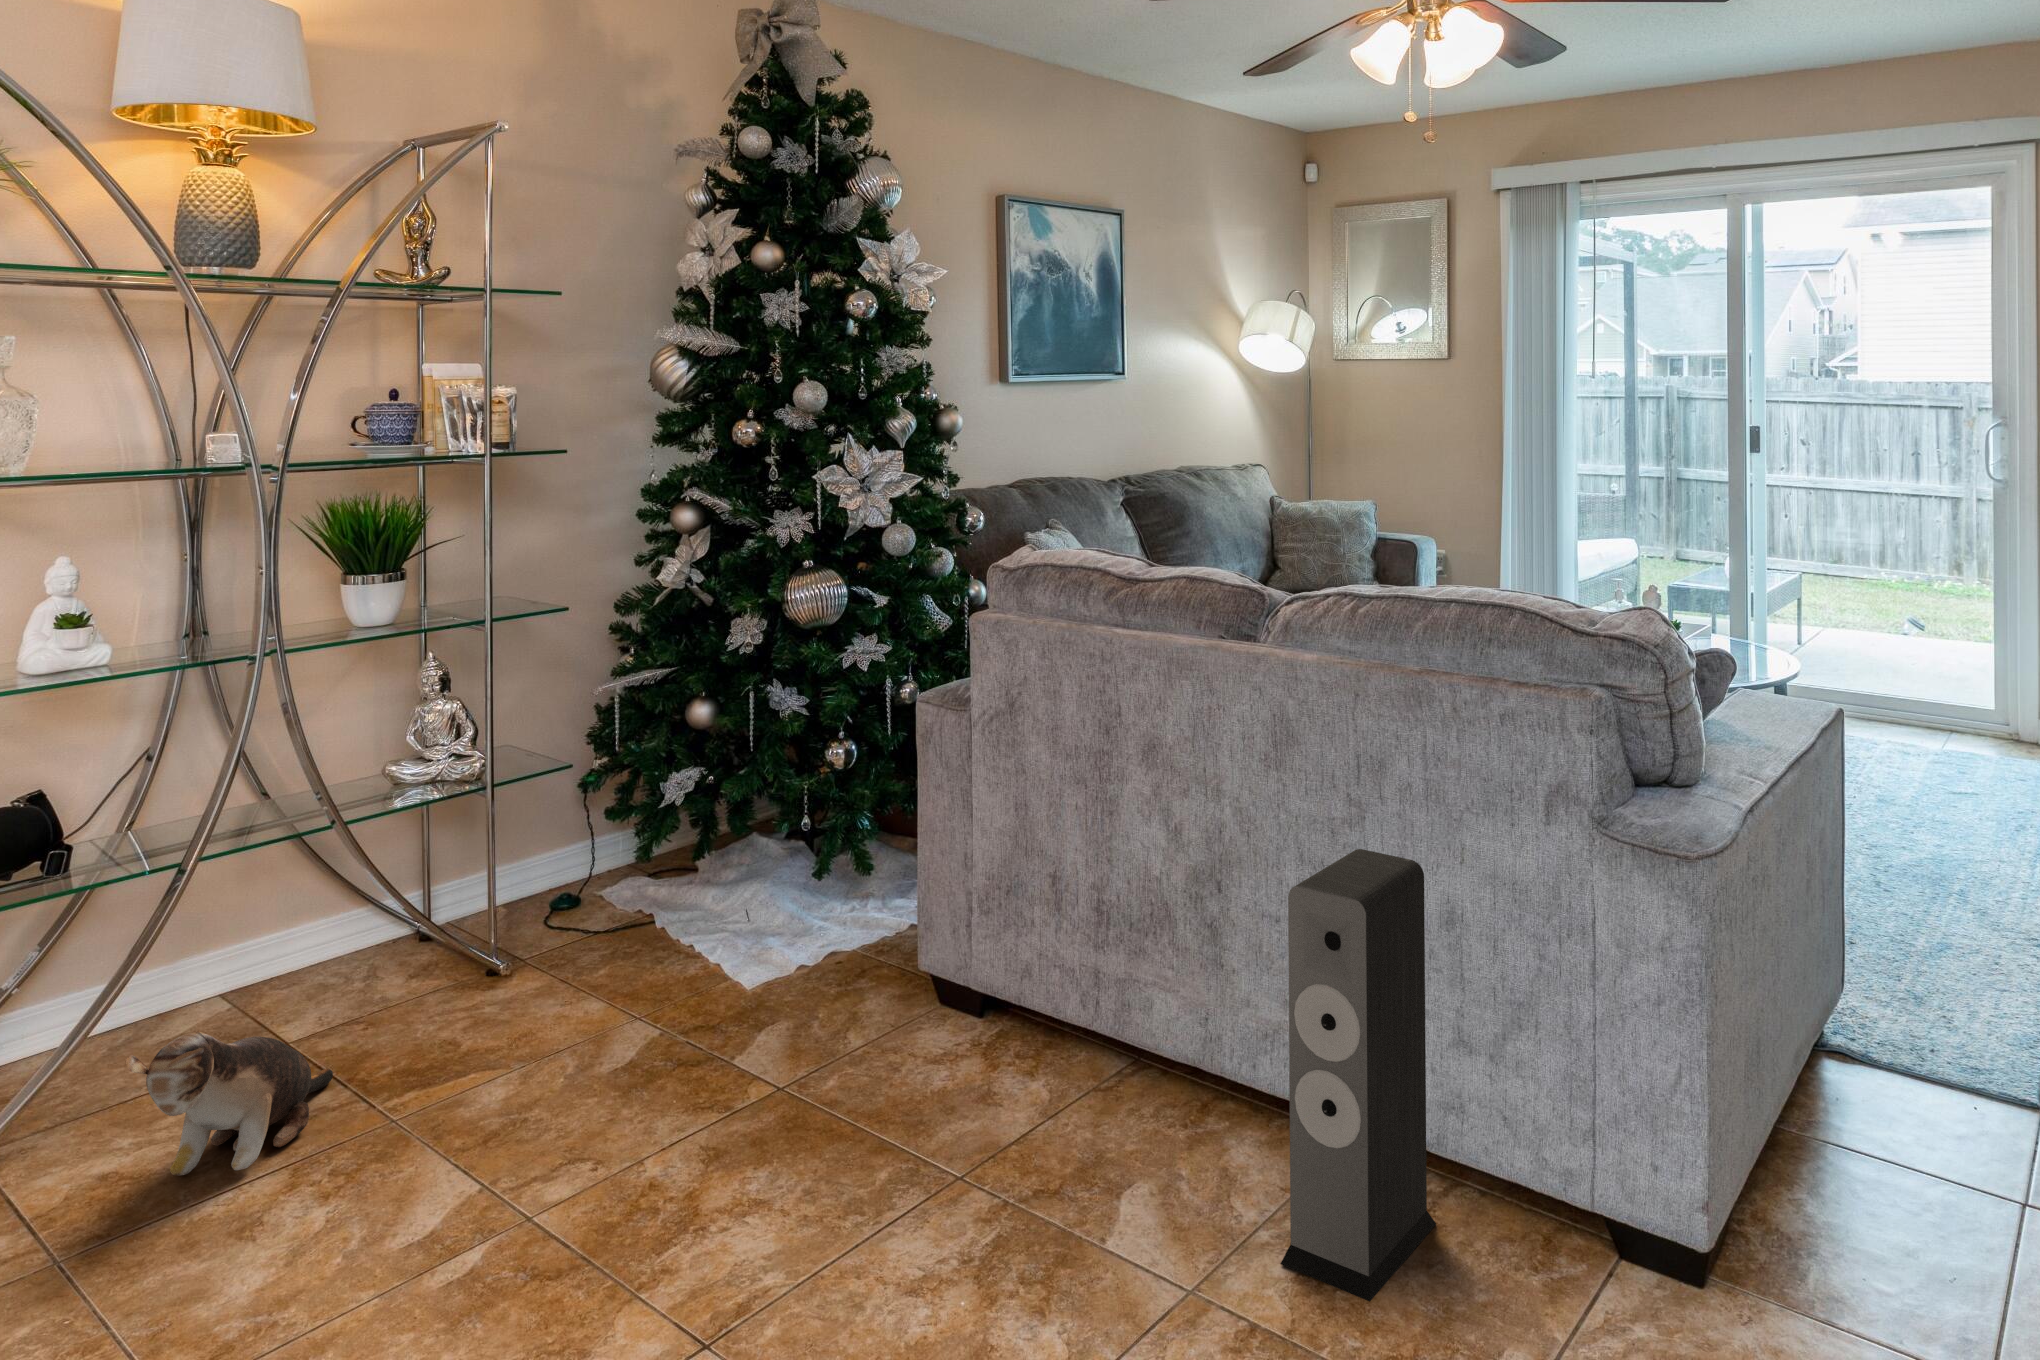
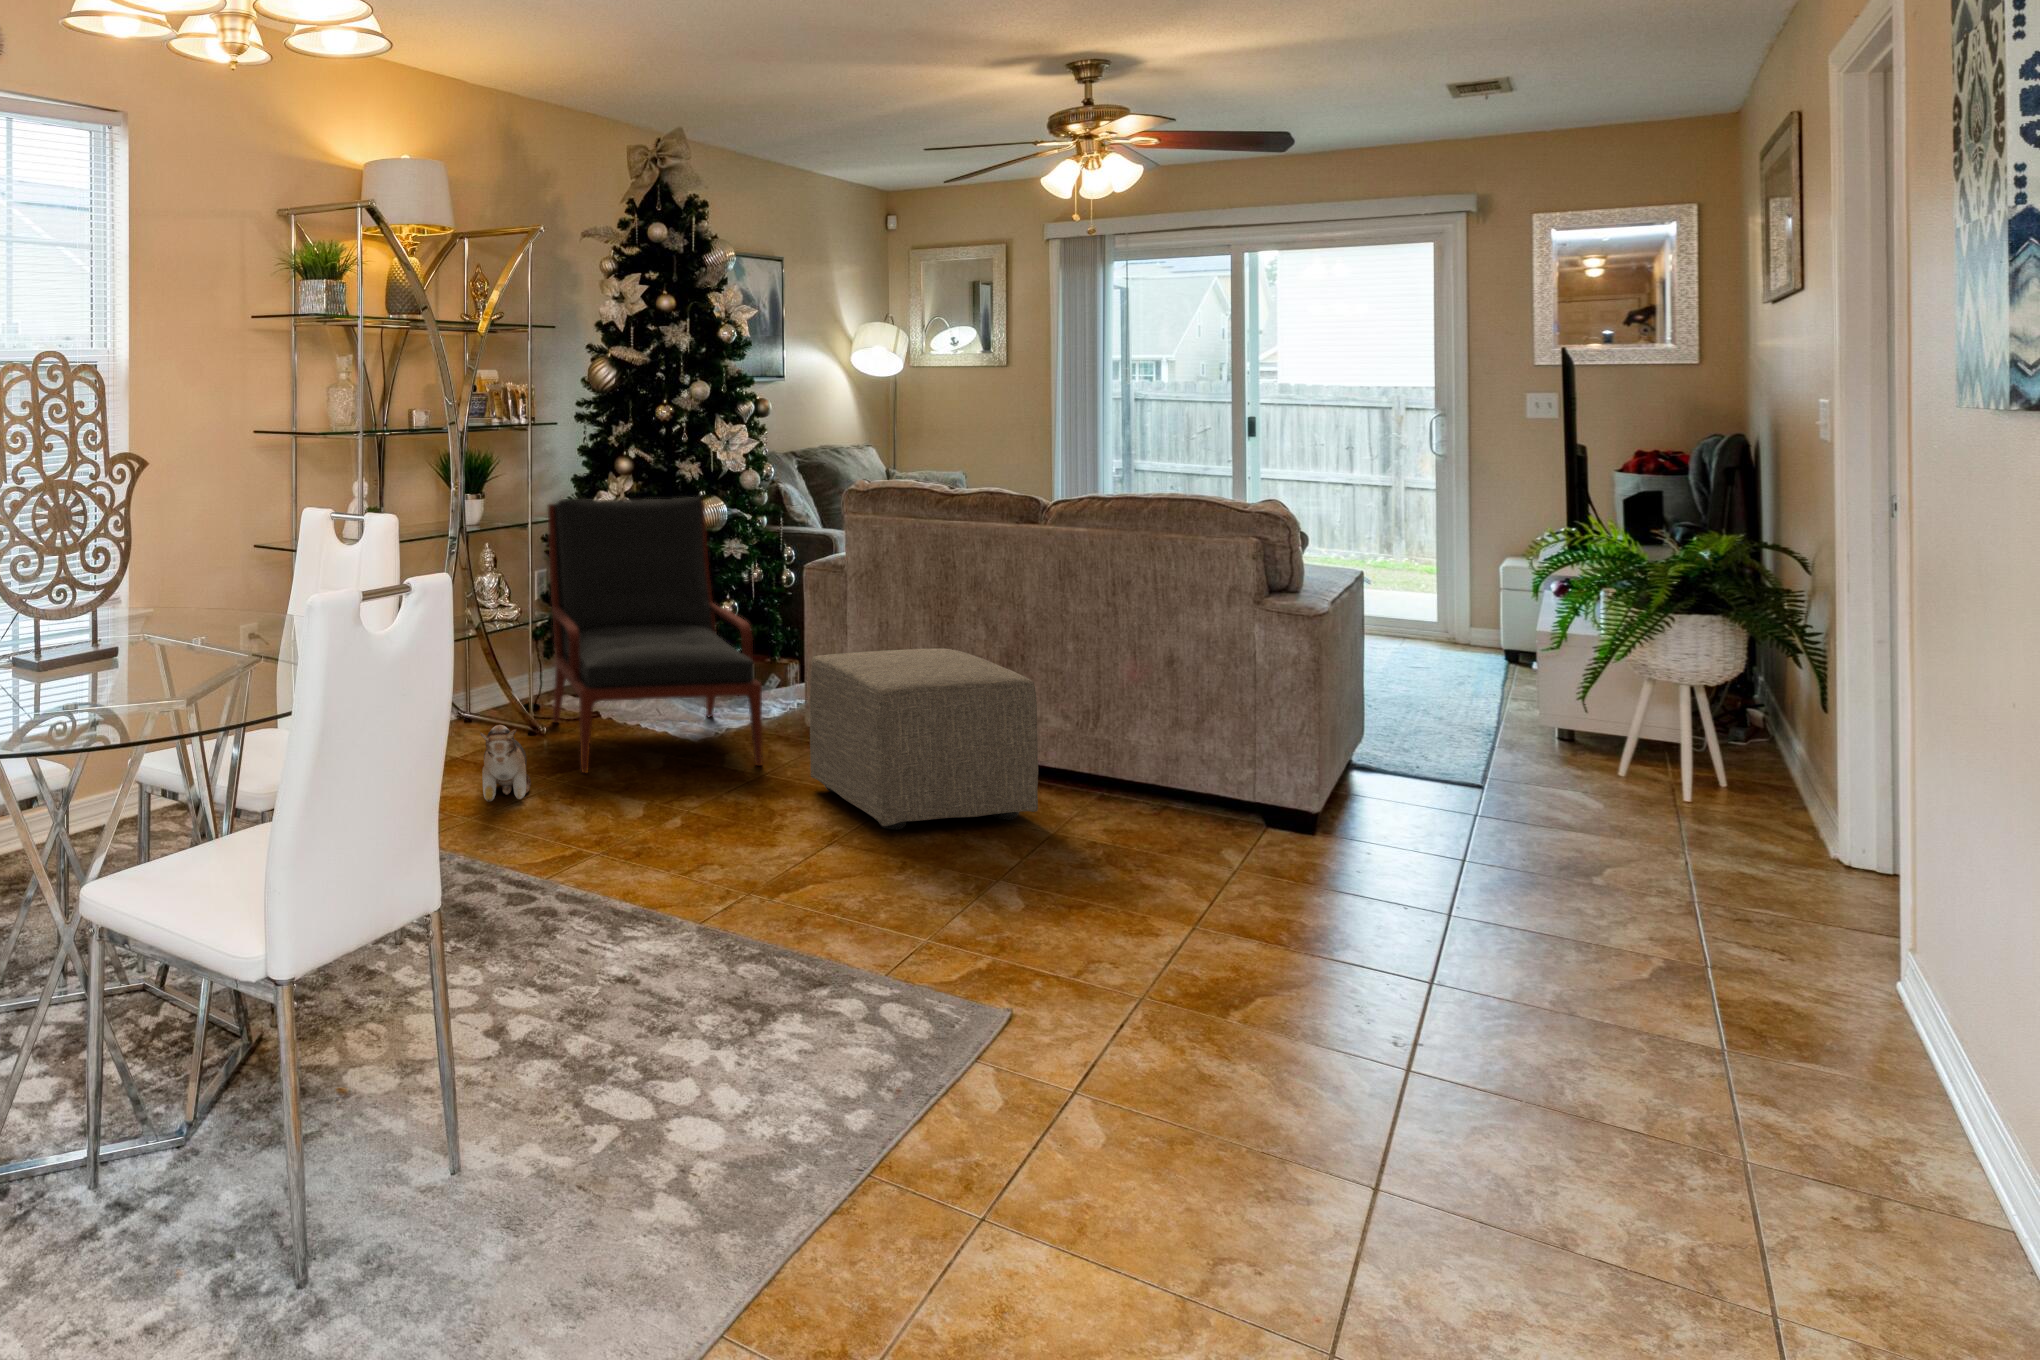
armchair: none [451,566,831,1082] -> present [548,497,763,773]
speaker: present [1280,849,1436,1302] -> none [1100,629,1172,840]
ottoman: none [822,856,1172,1277] -> present [810,648,1038,830]

